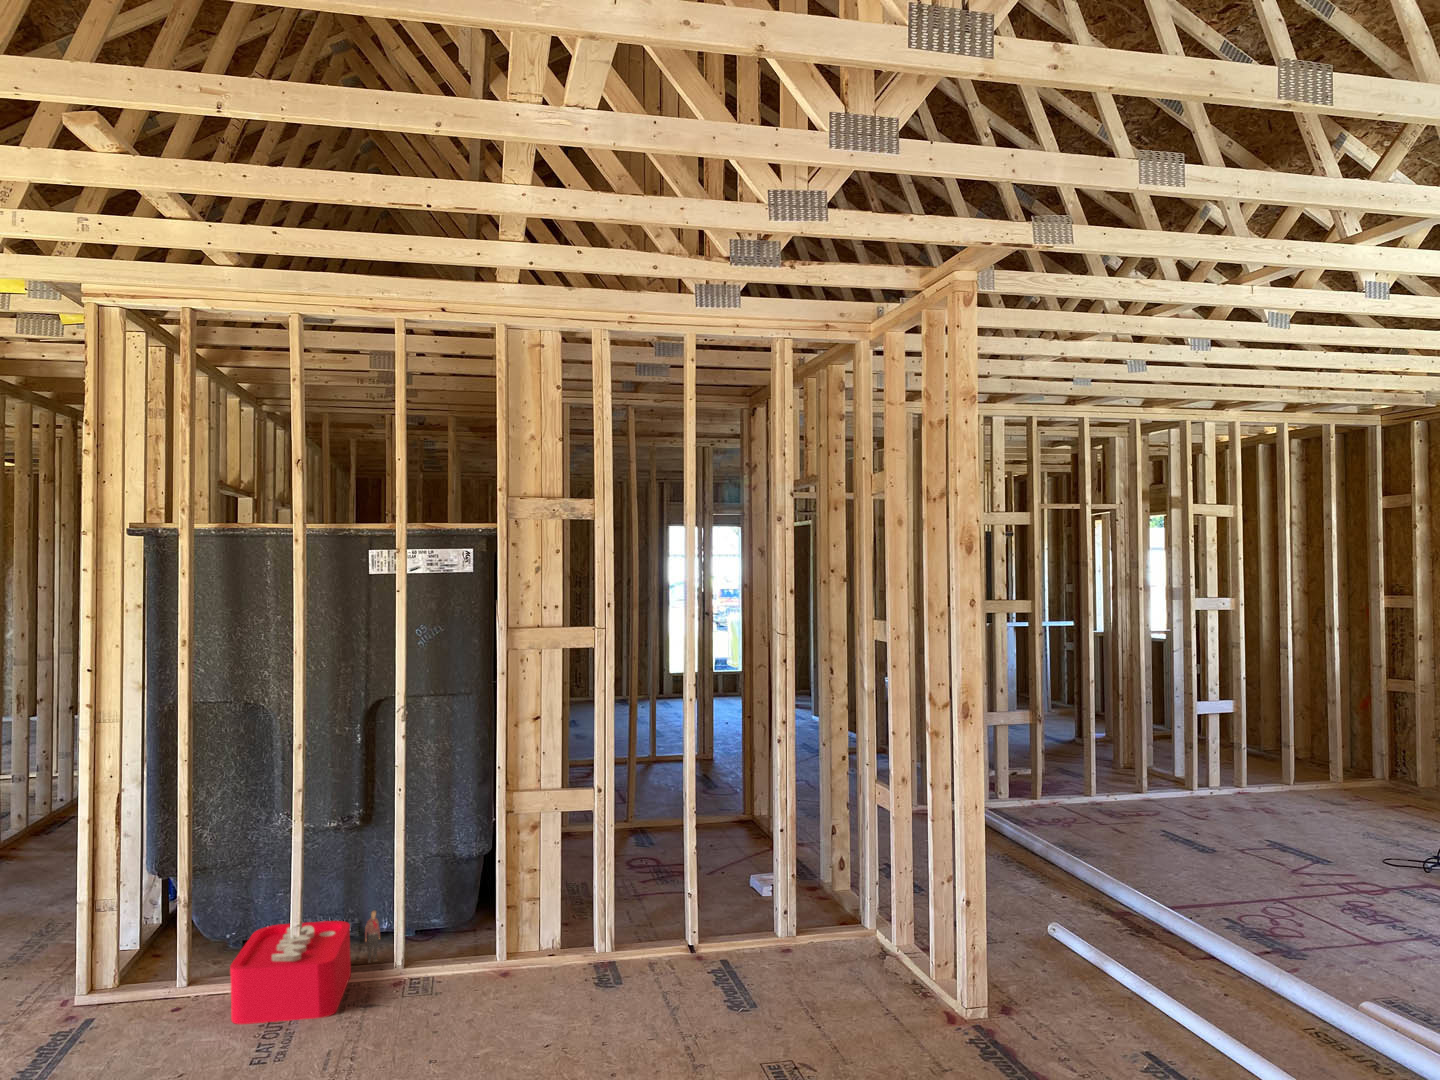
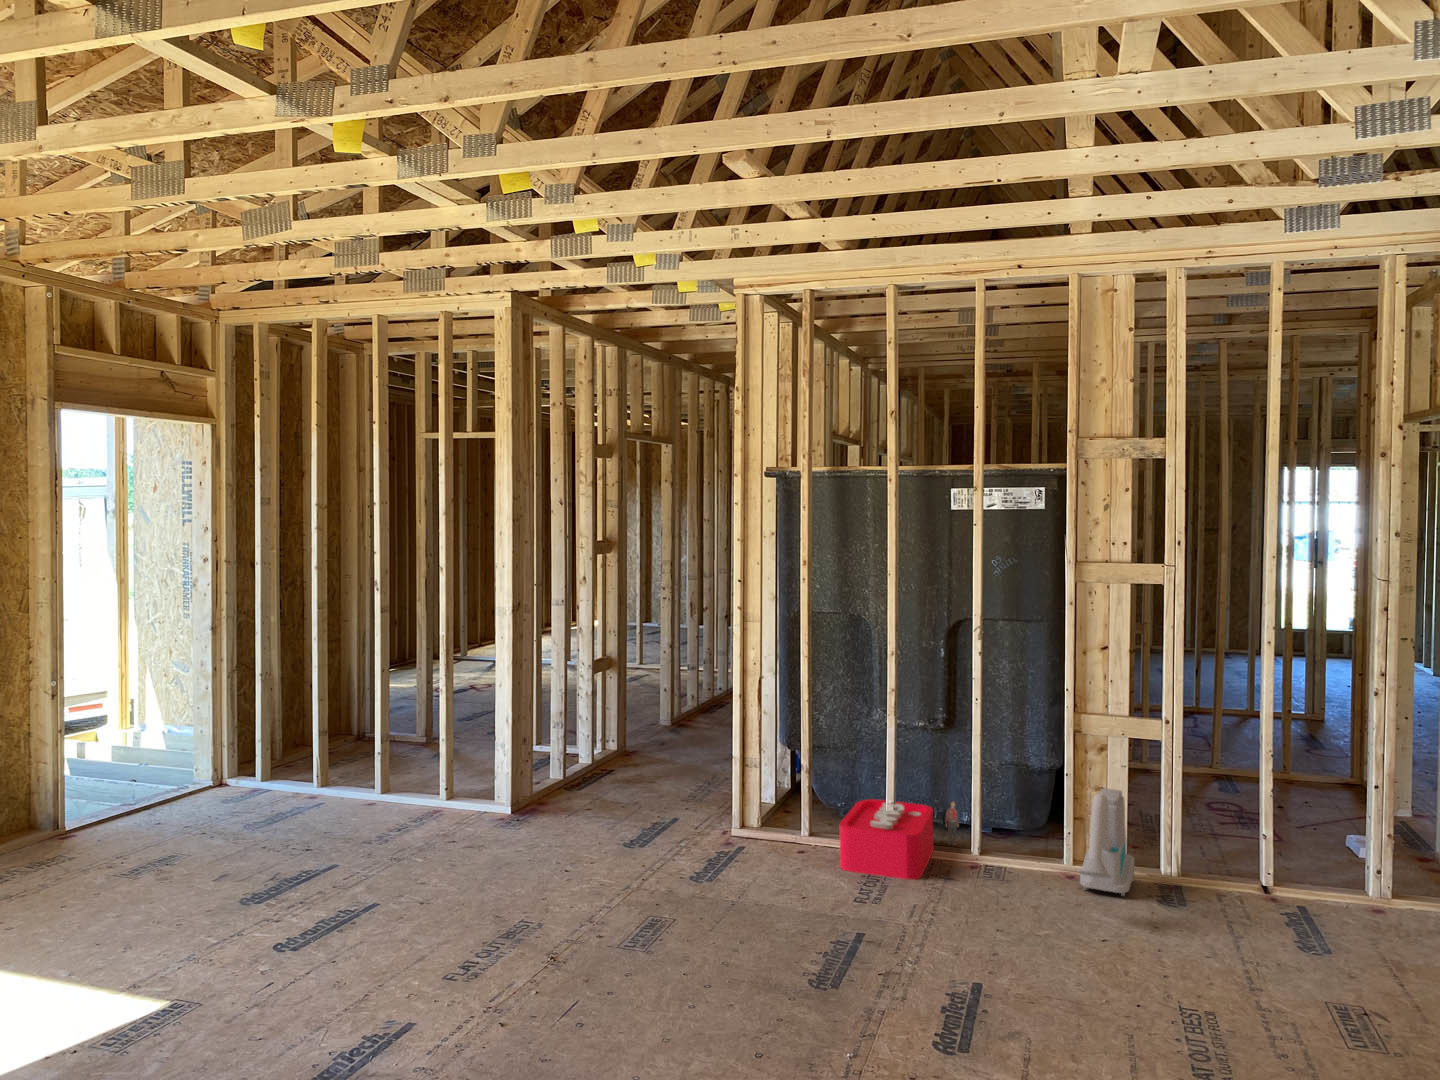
vacuum cleaner: none [516,869,571,985] -> present [1077,788,1134,896]

